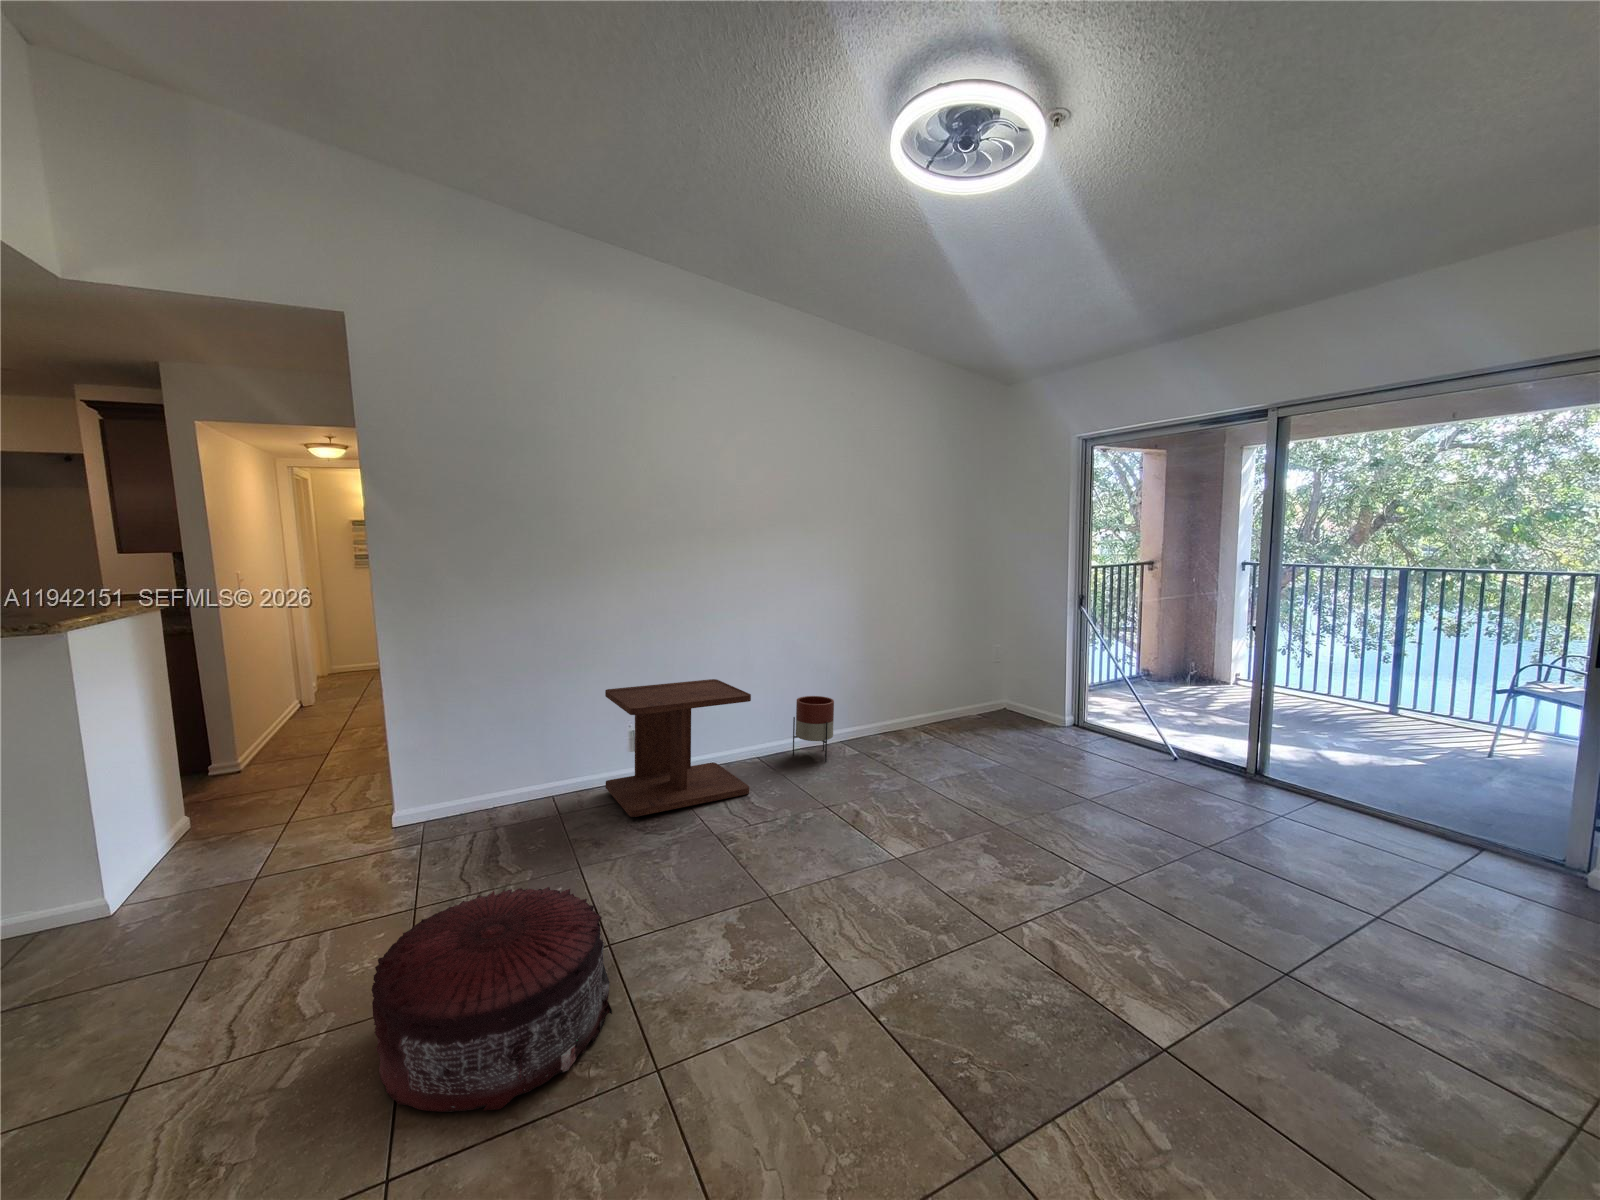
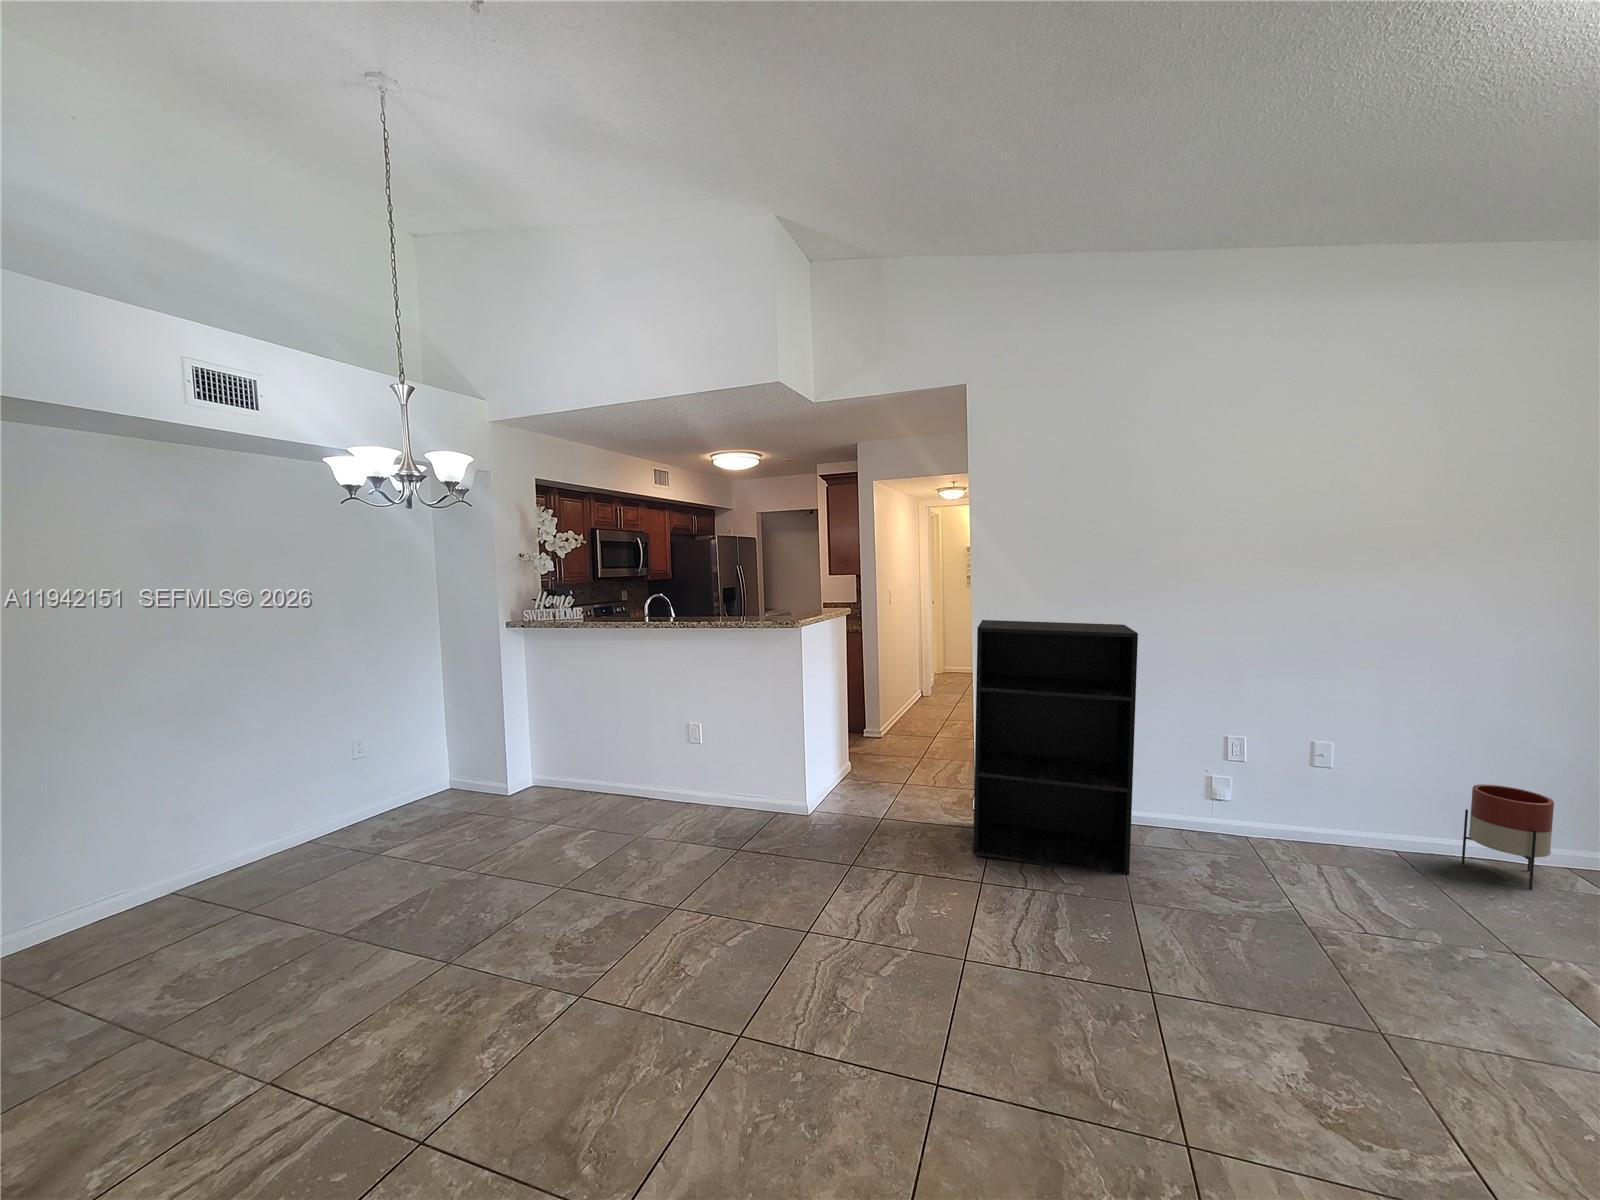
bookshelf: none [393,596,576,881] -> present [973,620,1138,875]
side table: present [605,679,751,817] -> none [1170,725,1380,892]
pouf: present [372,887,612,1112] -> none [940,888,1144,1089]

